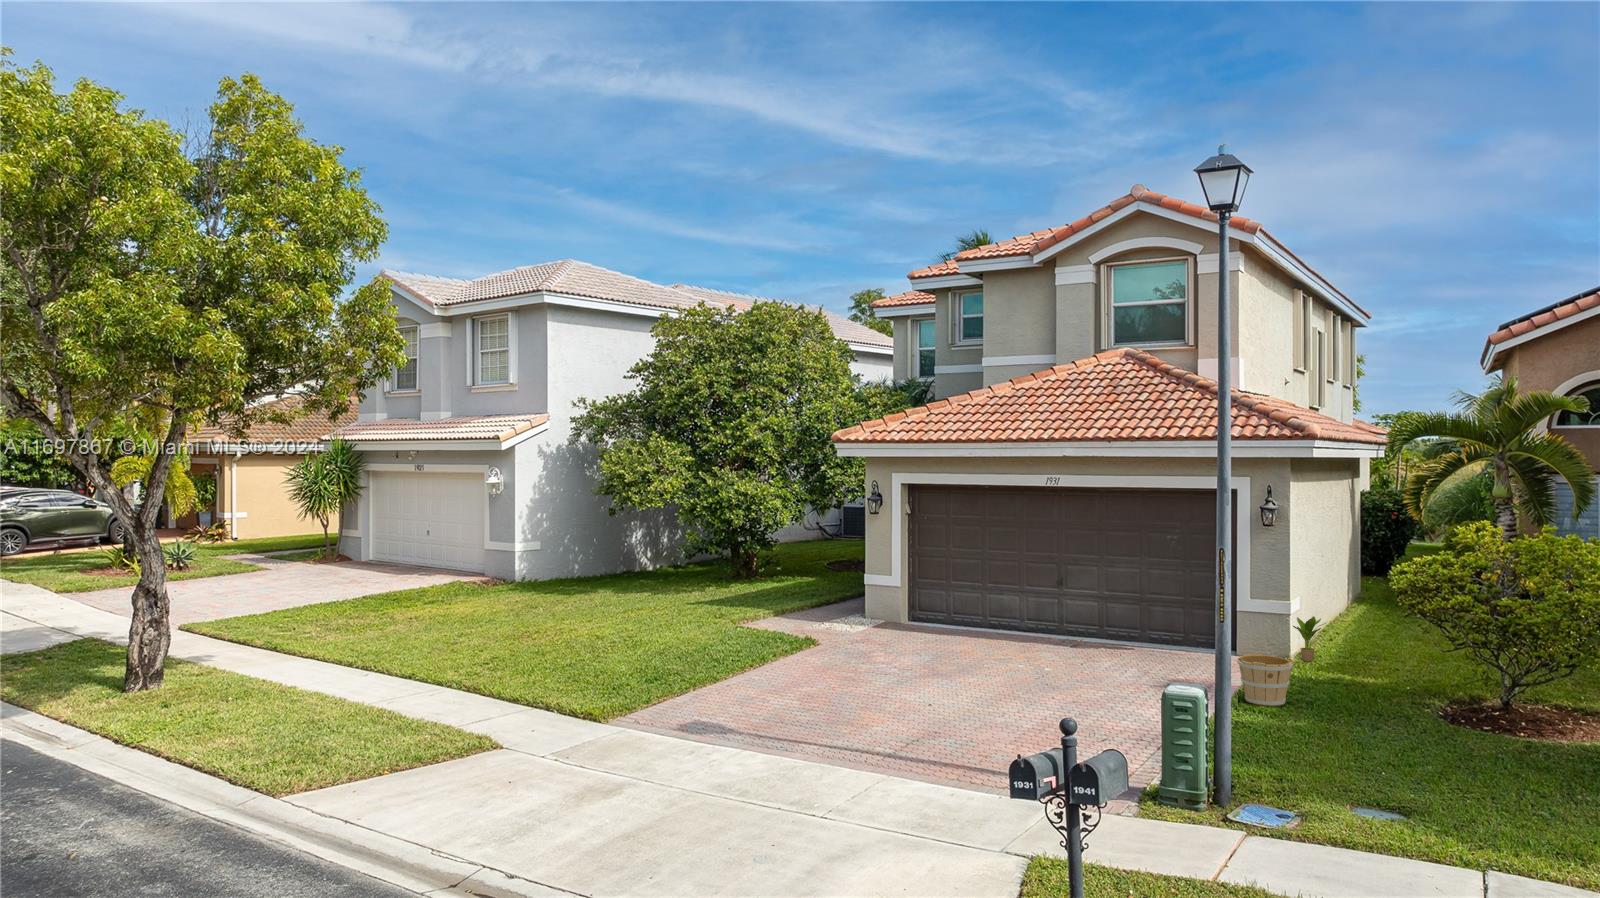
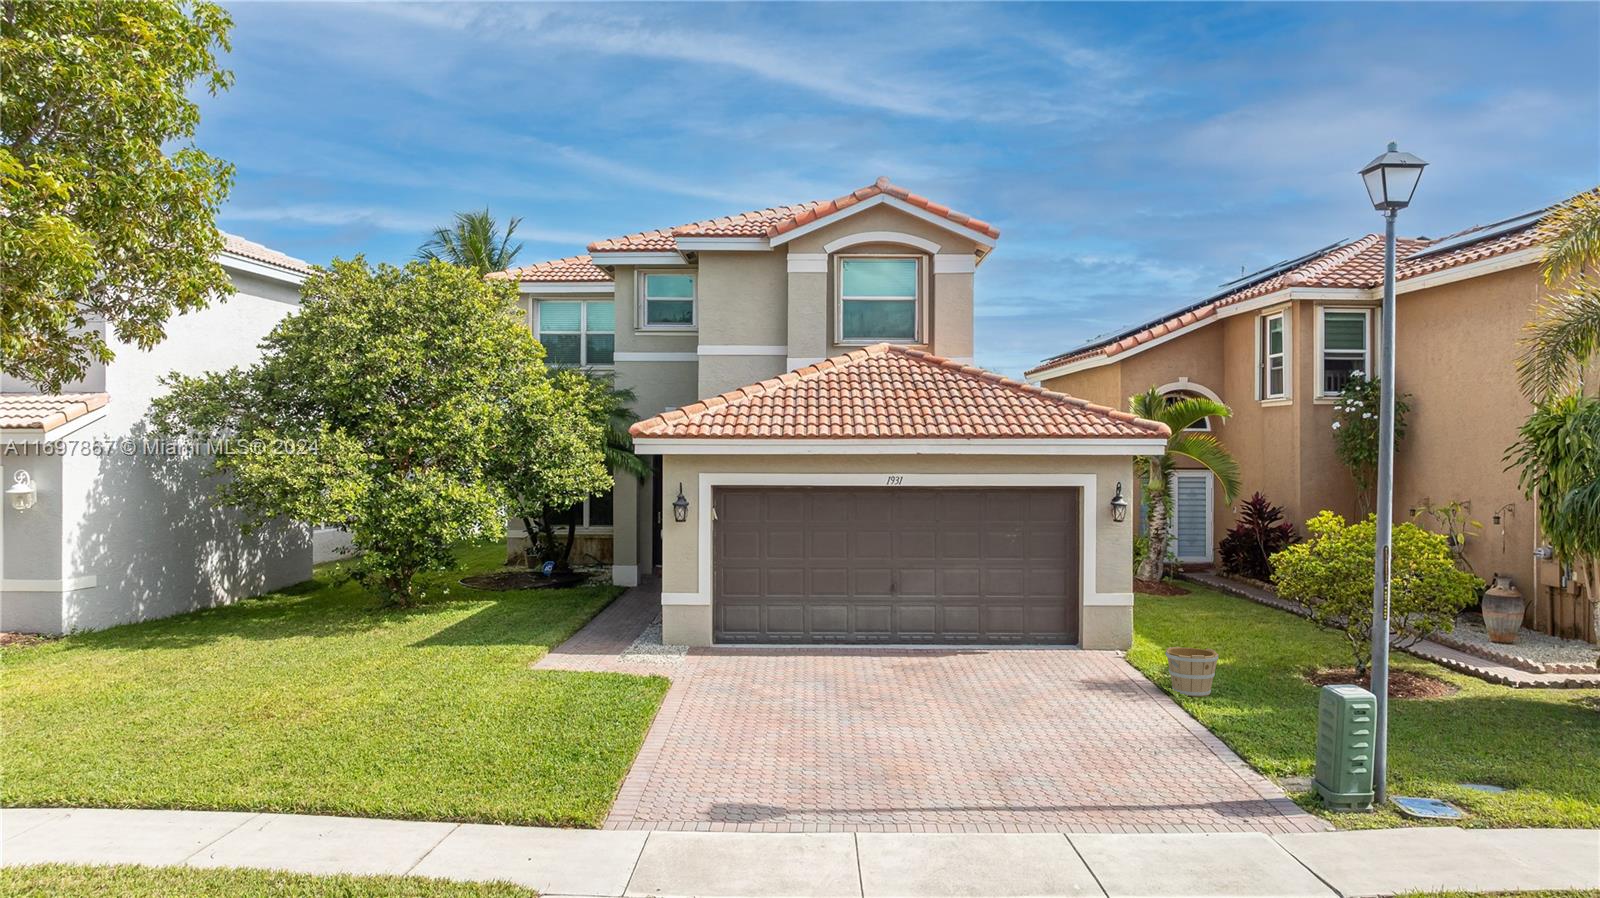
potted plant: present [1293,616,1326,662] -> none [1121,606,1155,649]

